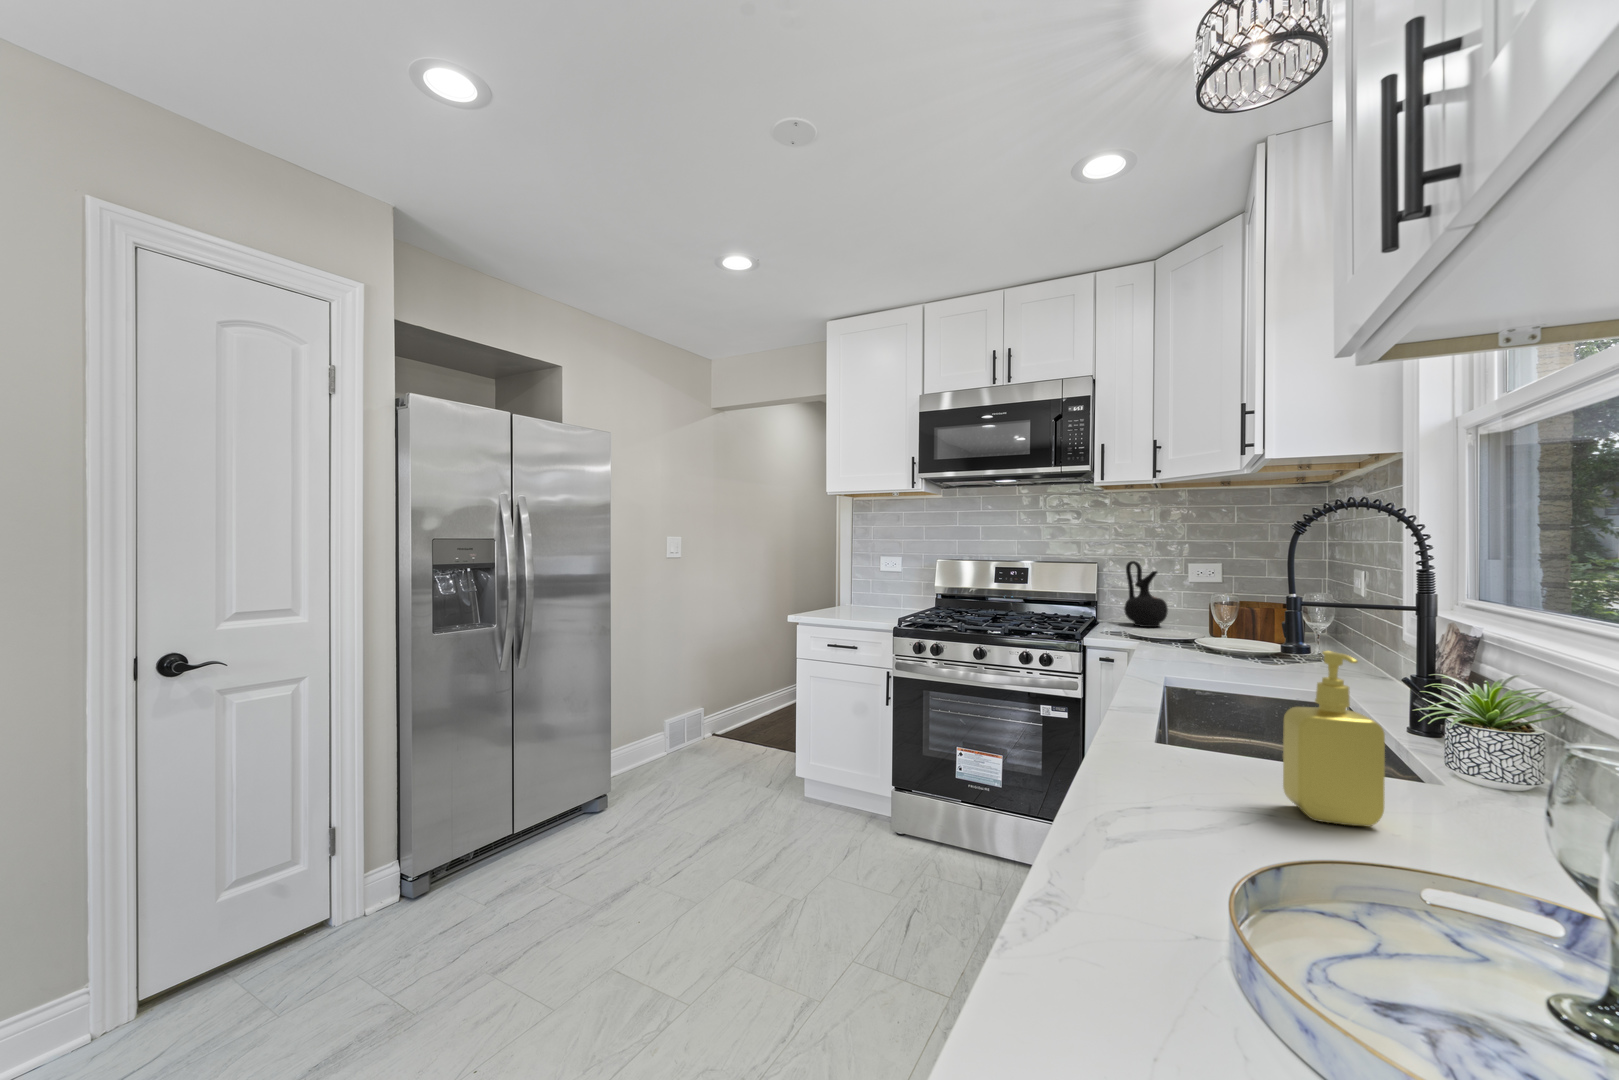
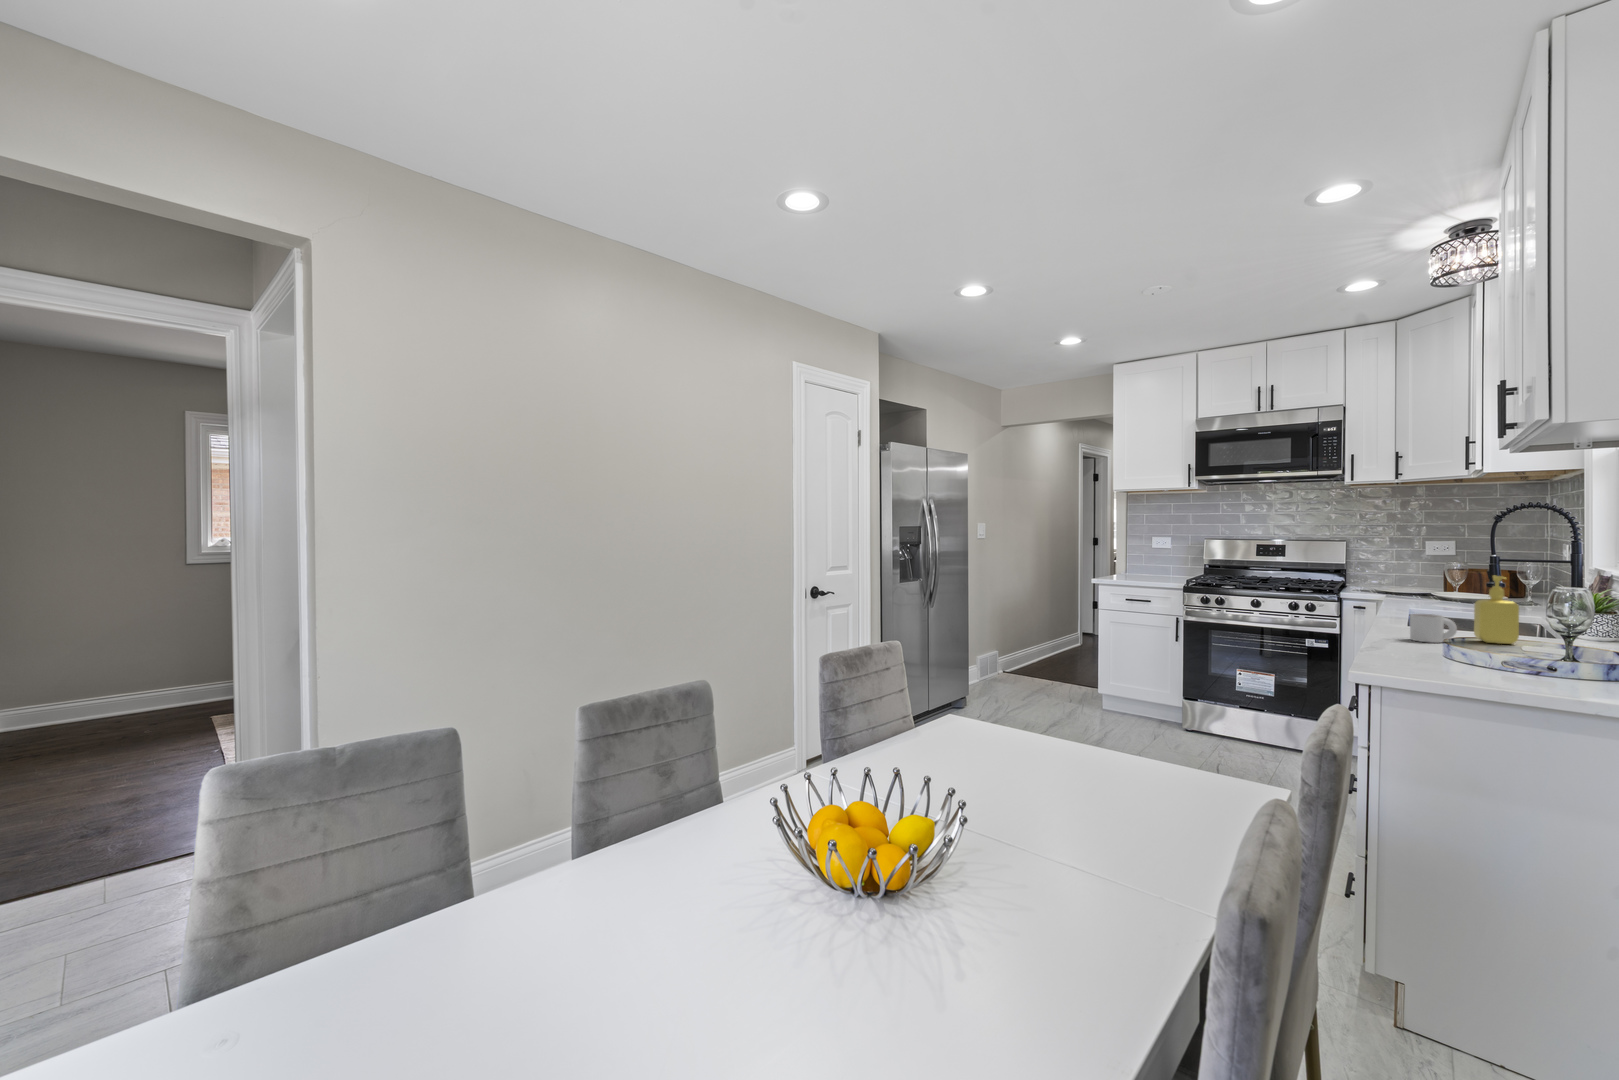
ceramic jug: present [1124,561,1168,627] -> none [1370,539,1407,587]
mug: none [1149,740,1251,826] -> present [1410,614,1457,643]

